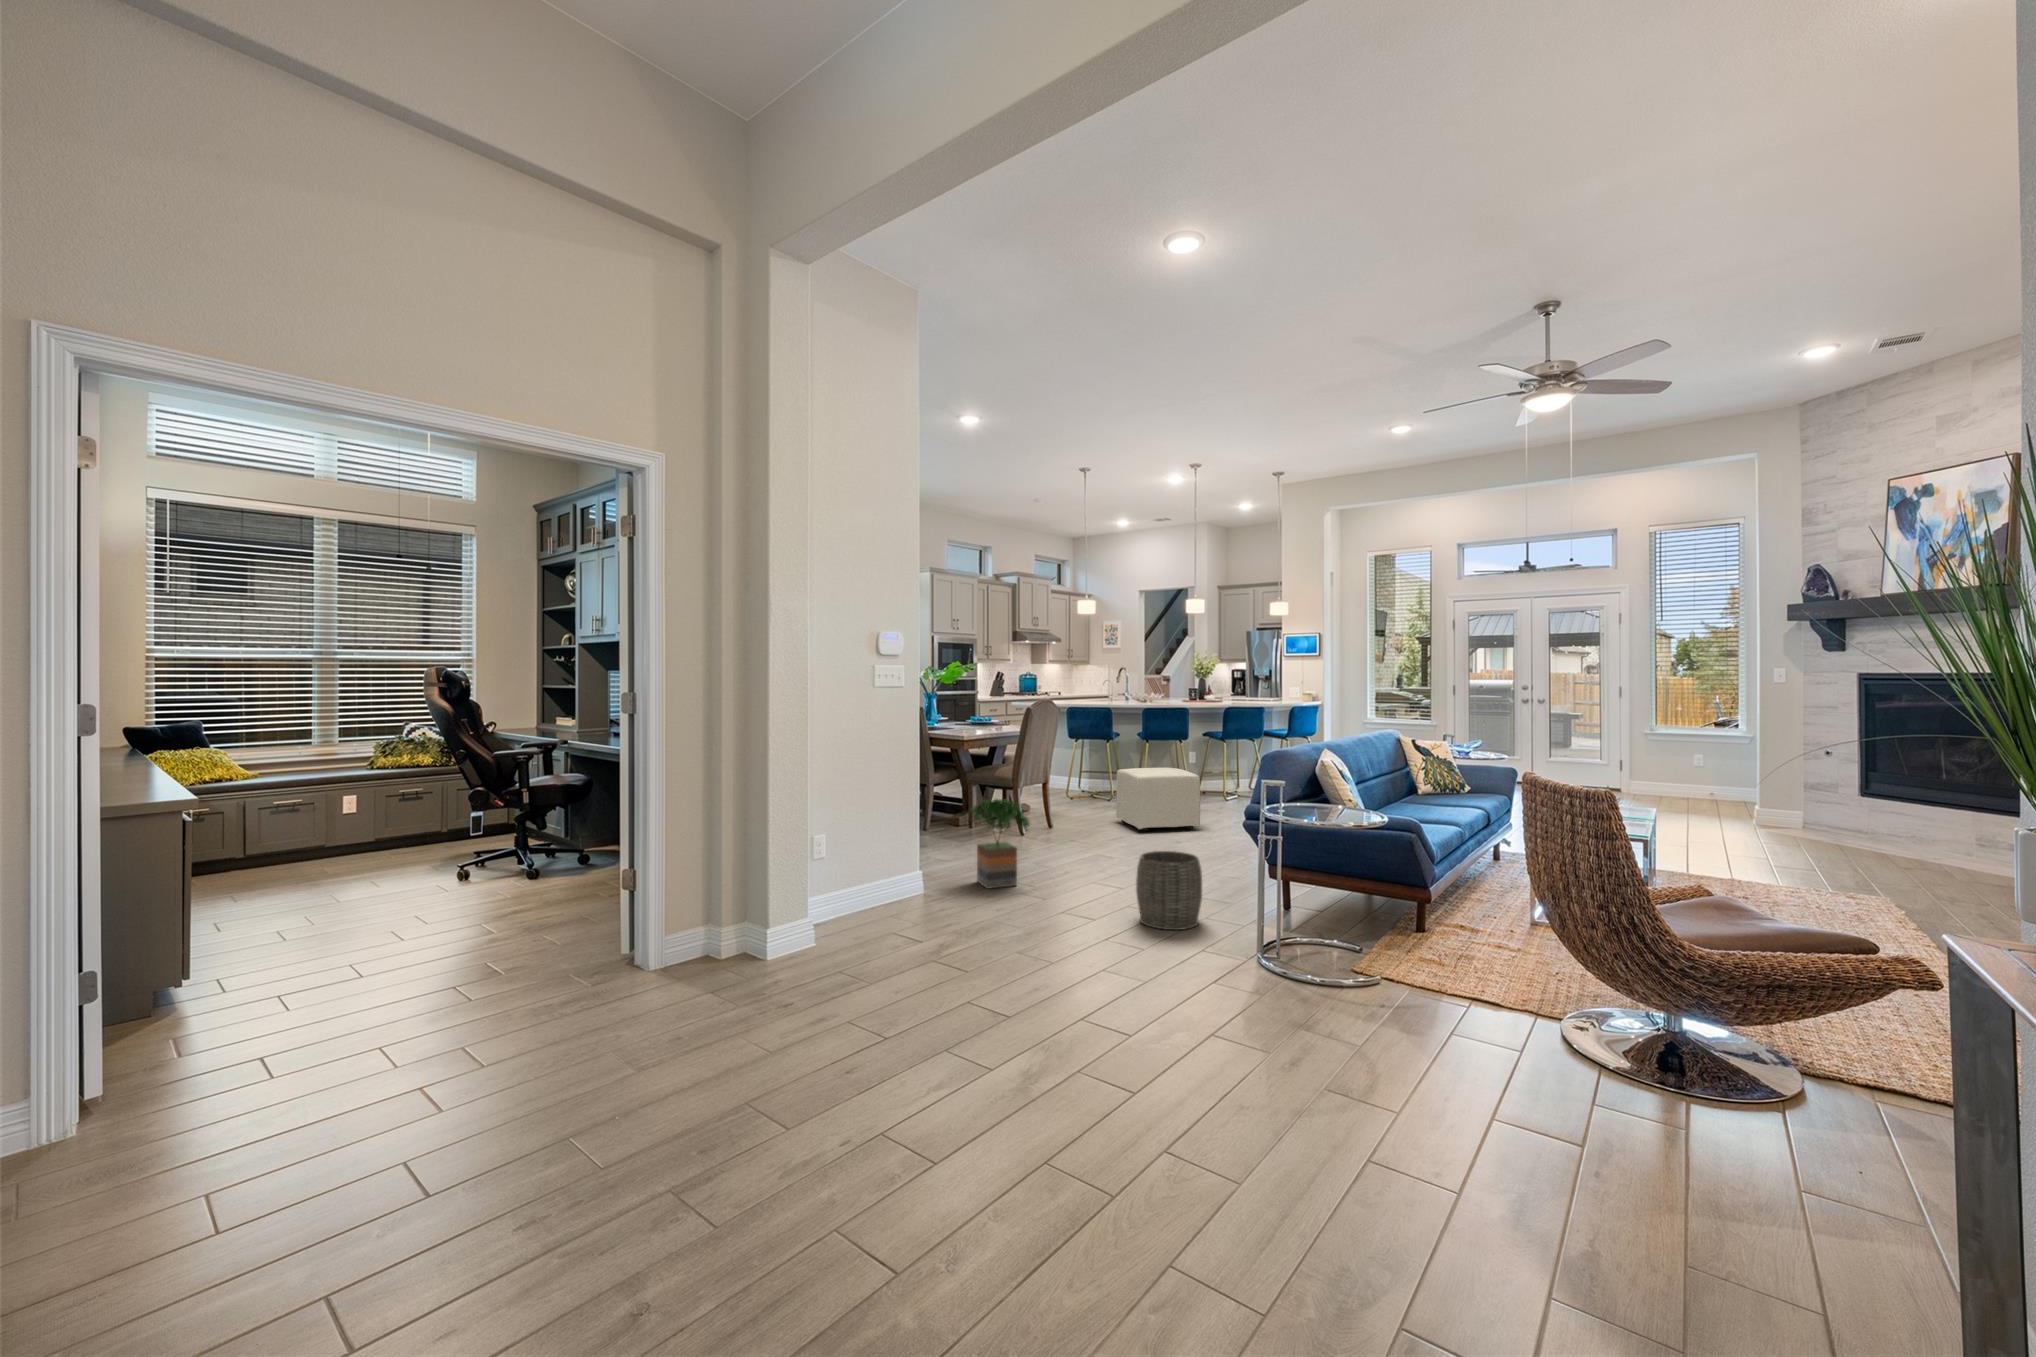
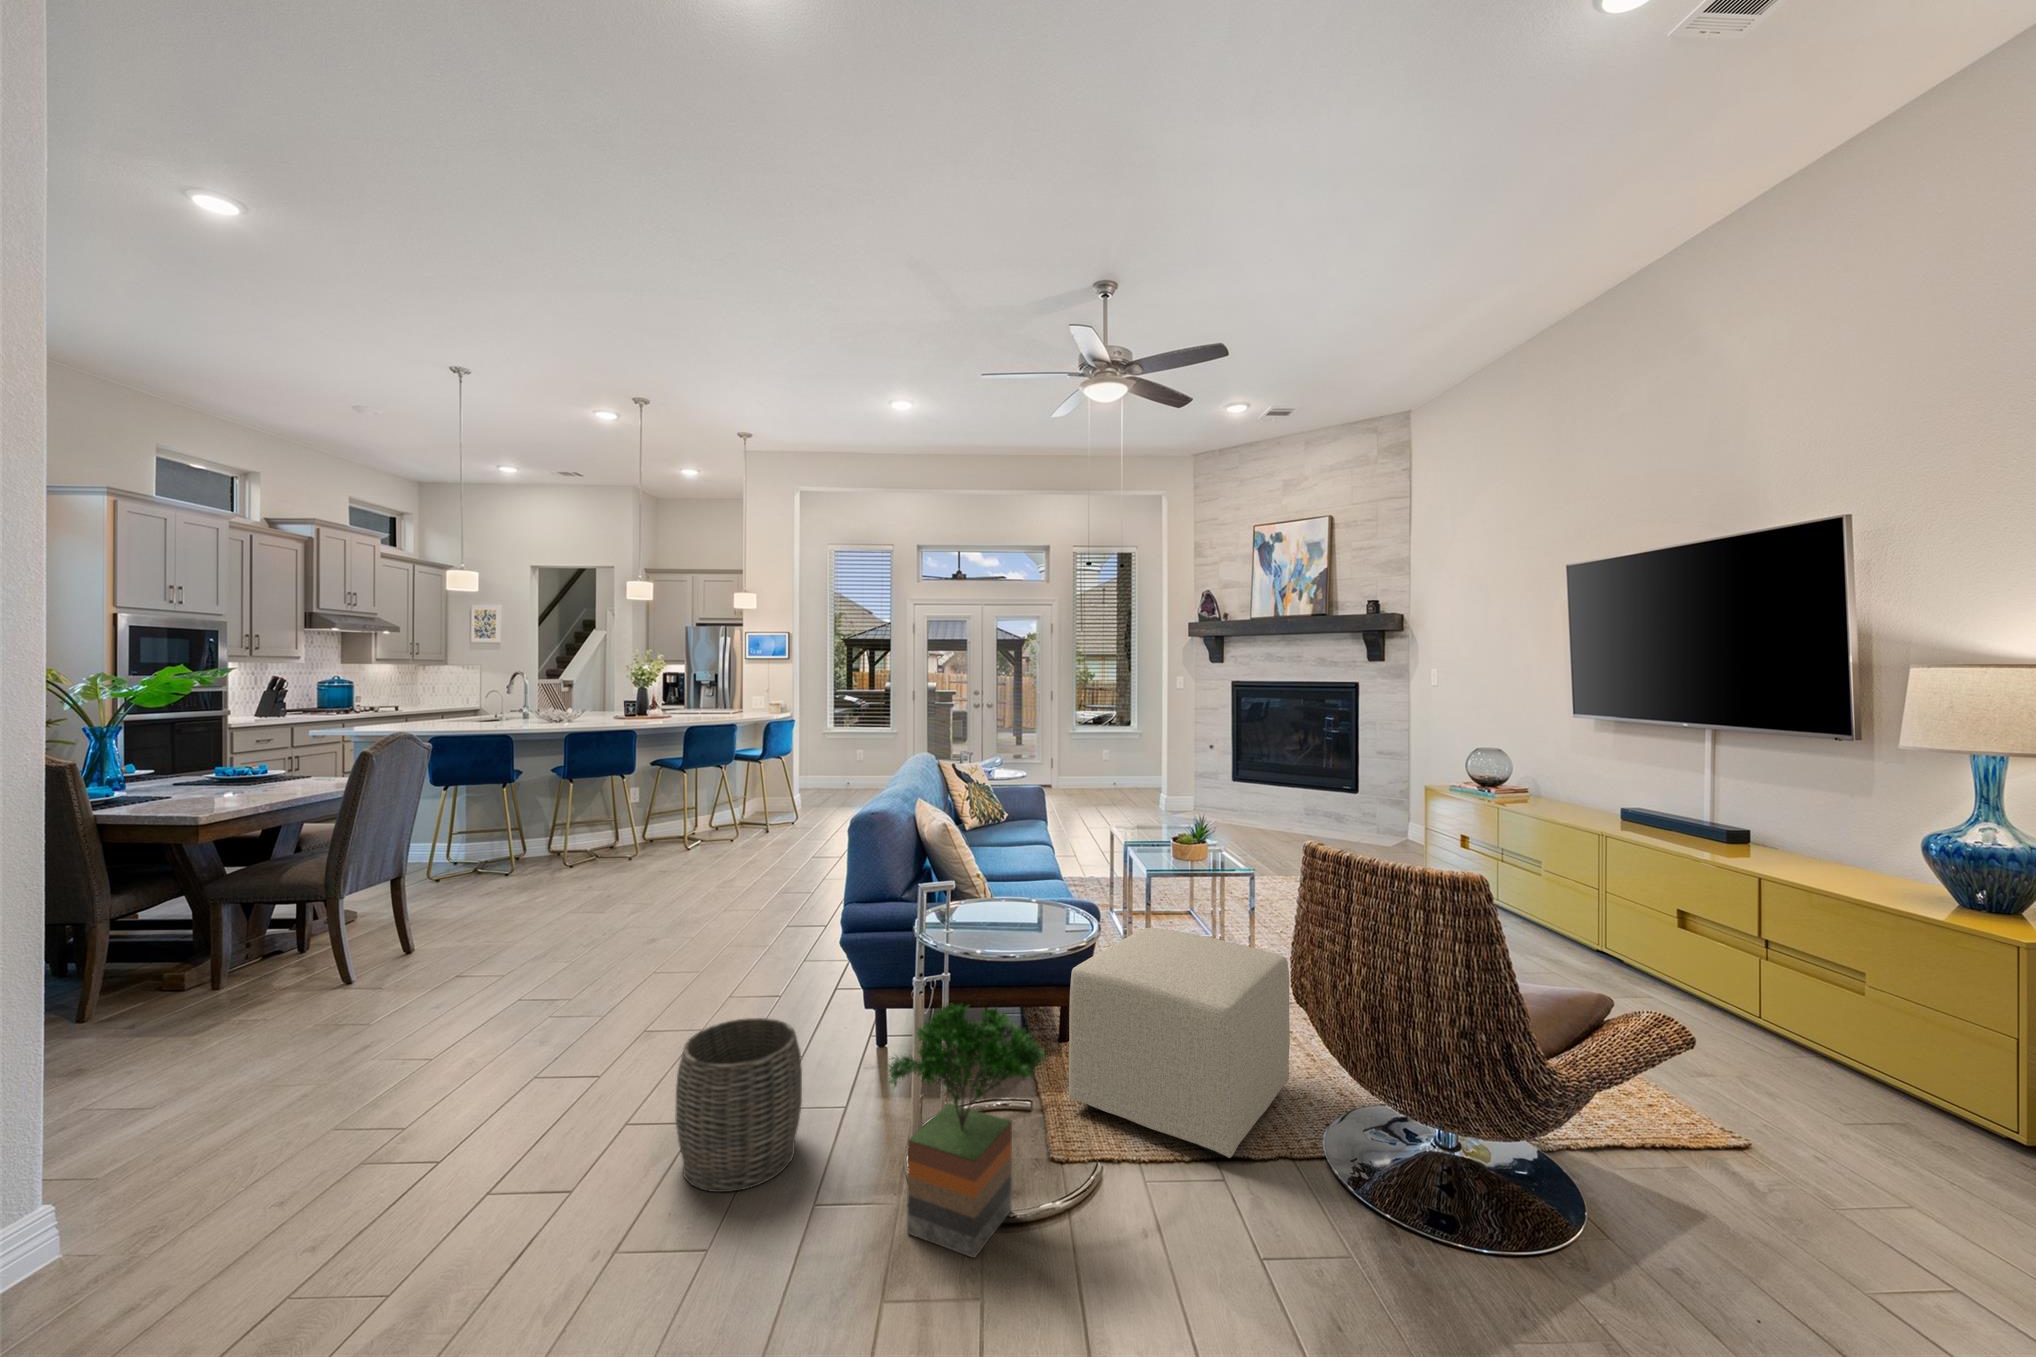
ottoman: present [1116,768,1200,832] -> present [1069,928,1290,1158]
potted tree: present [972,799,1030,889] -> present [889,1003,1045,1258]

